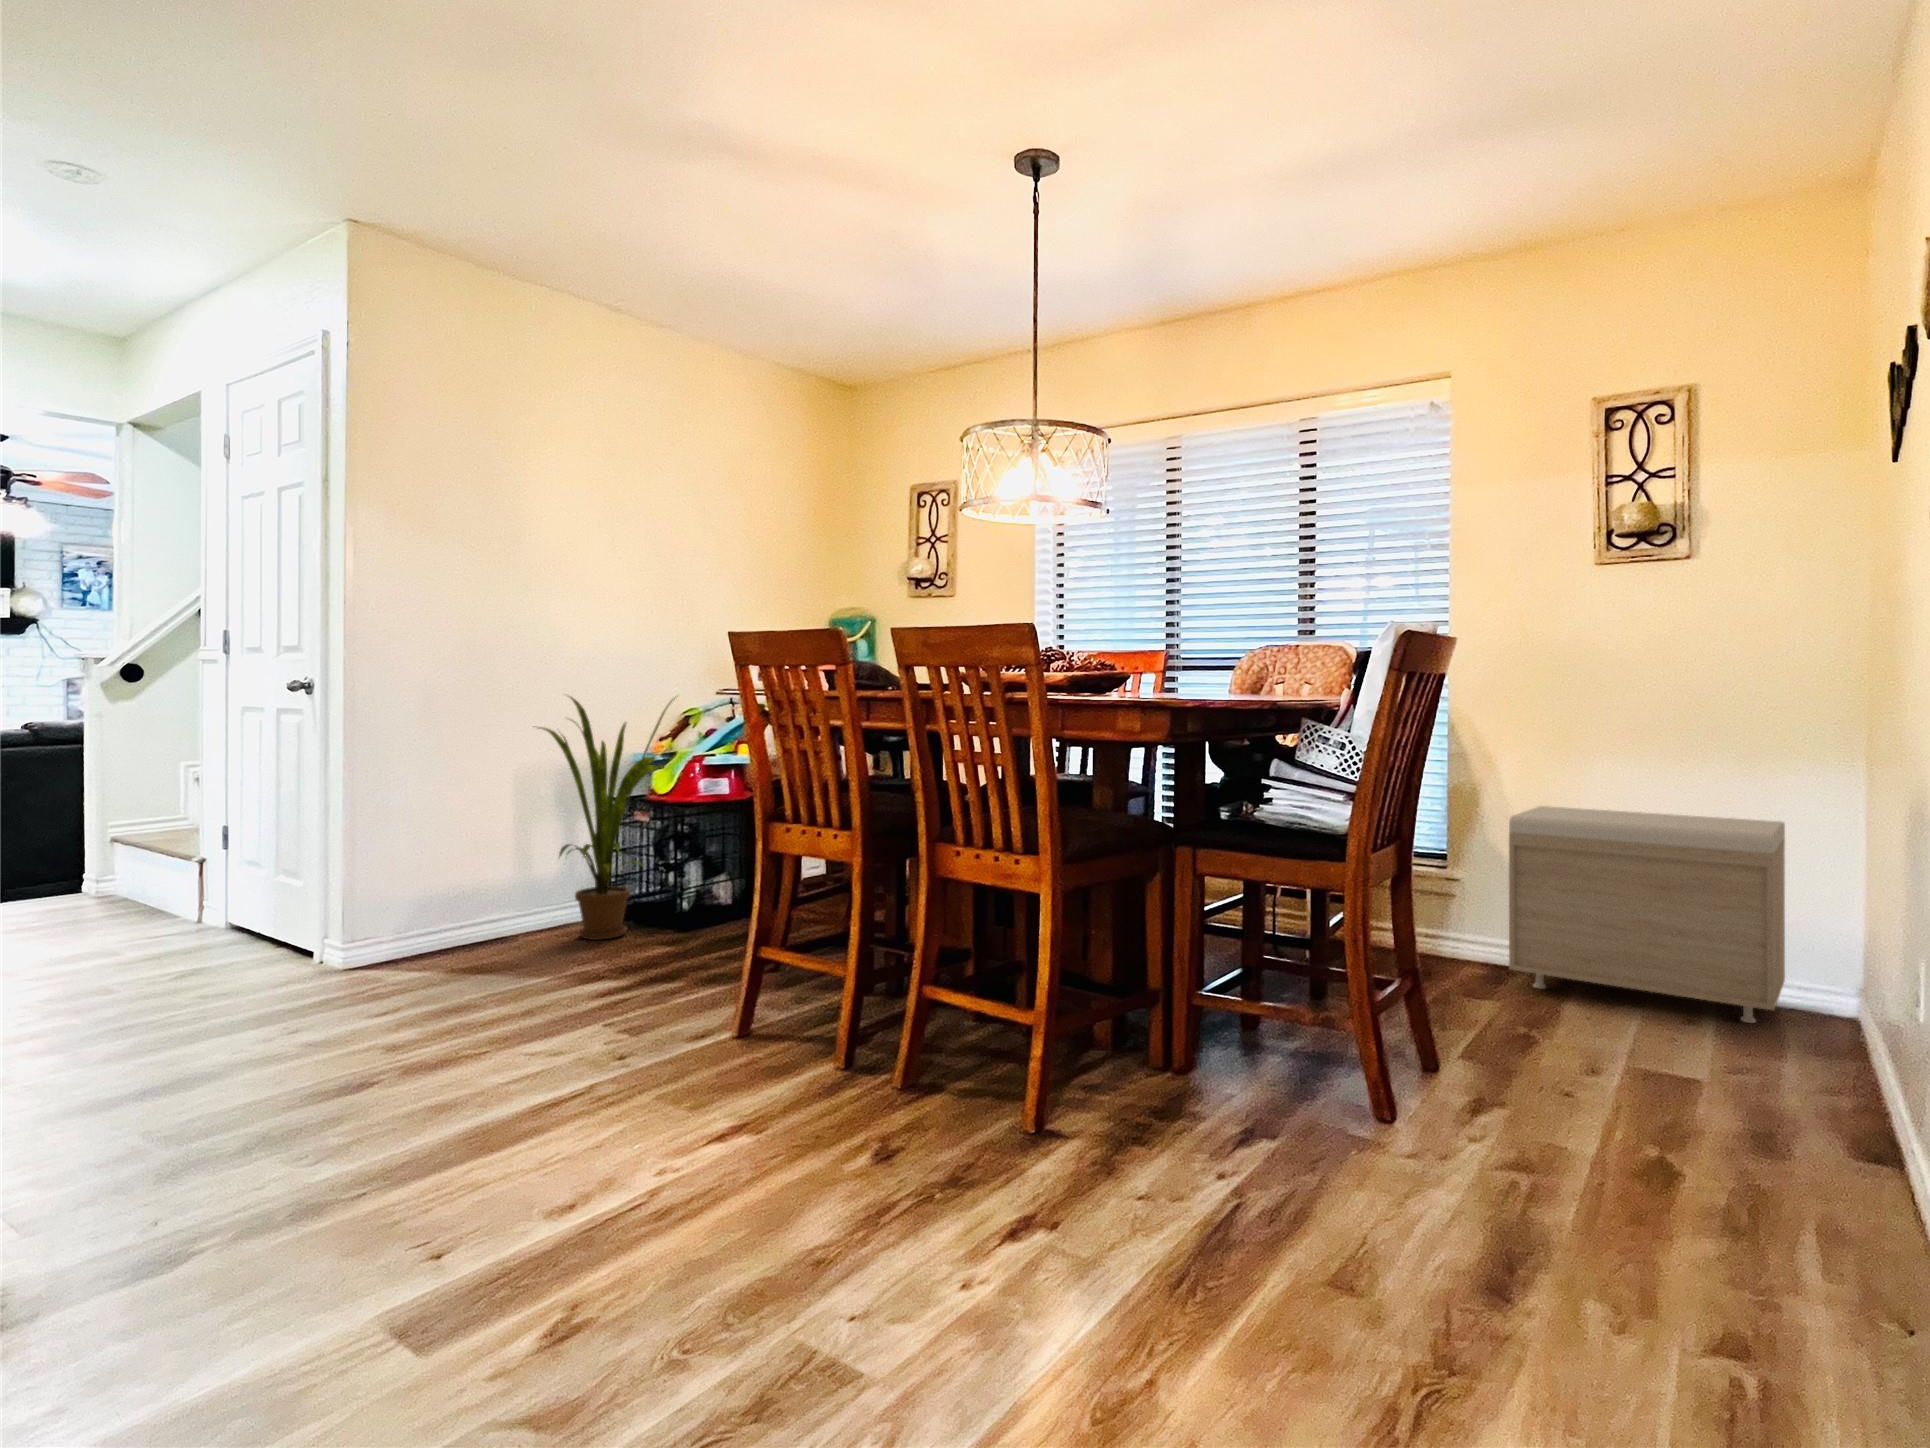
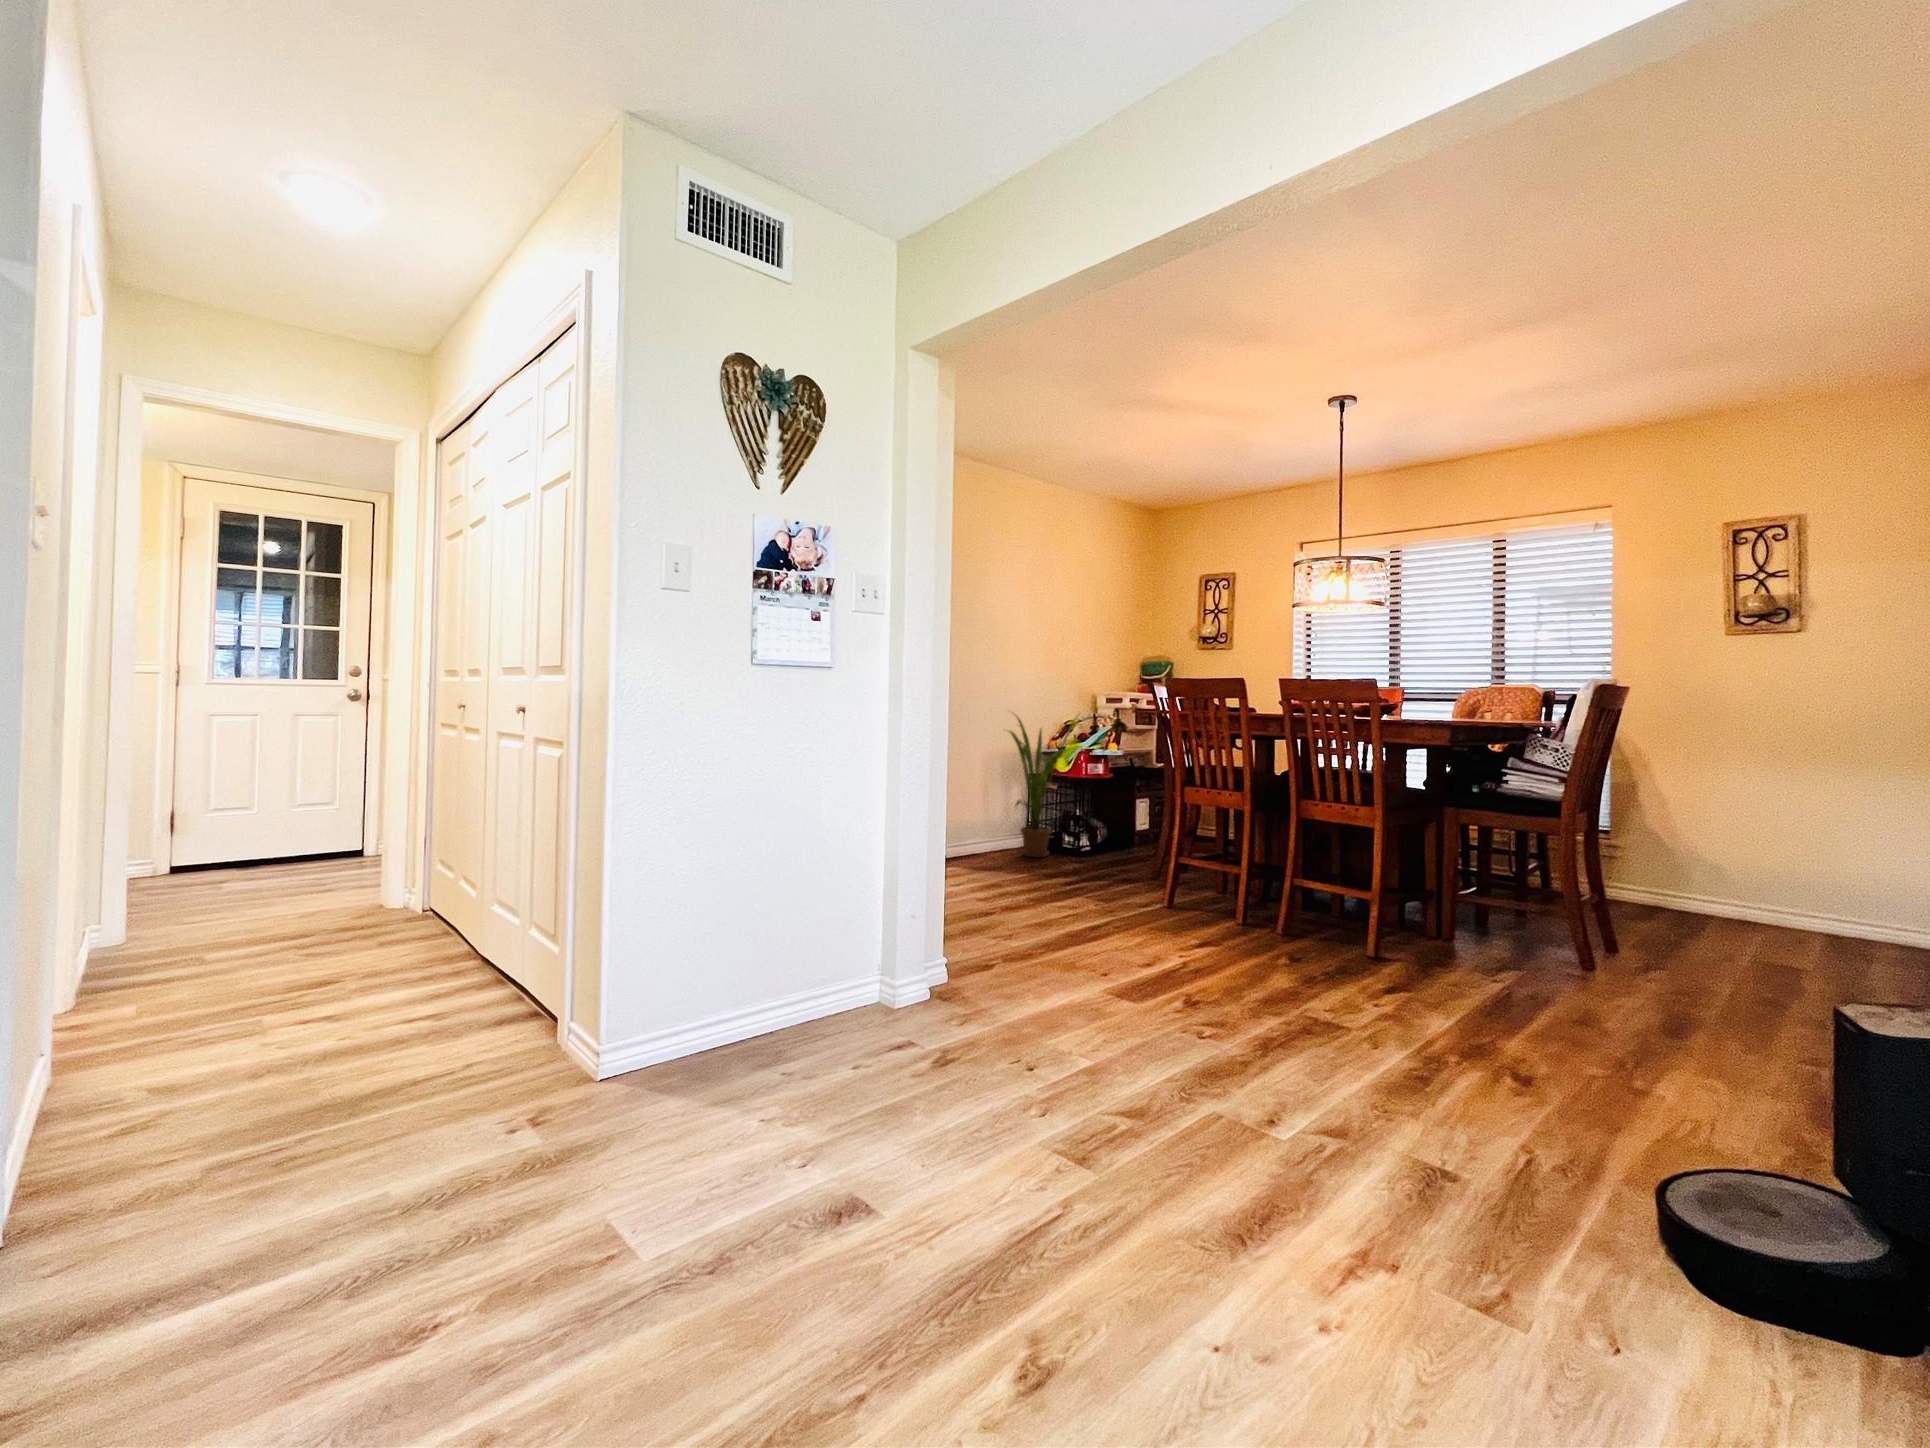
storage bench: present [1509,806,1785,1023] -> none [1661,798,1879,945]

